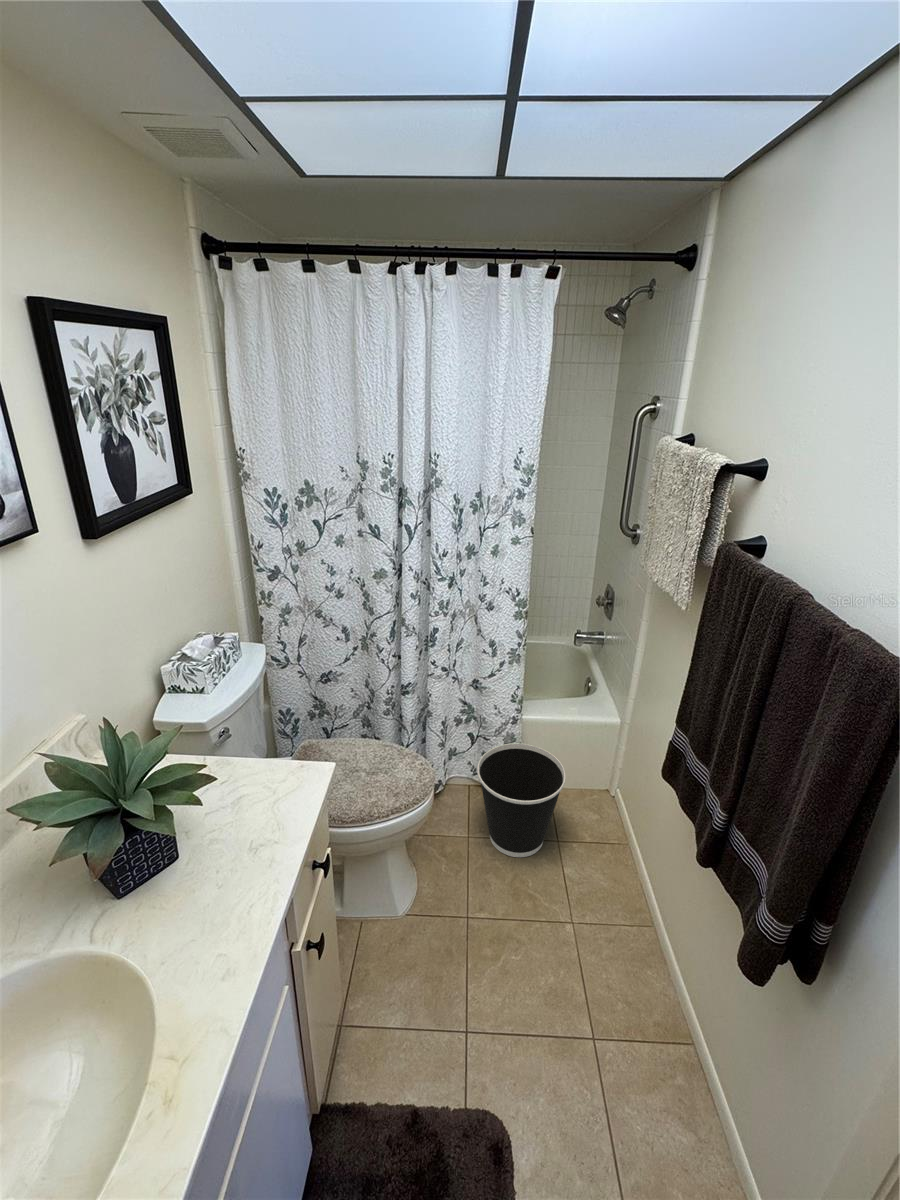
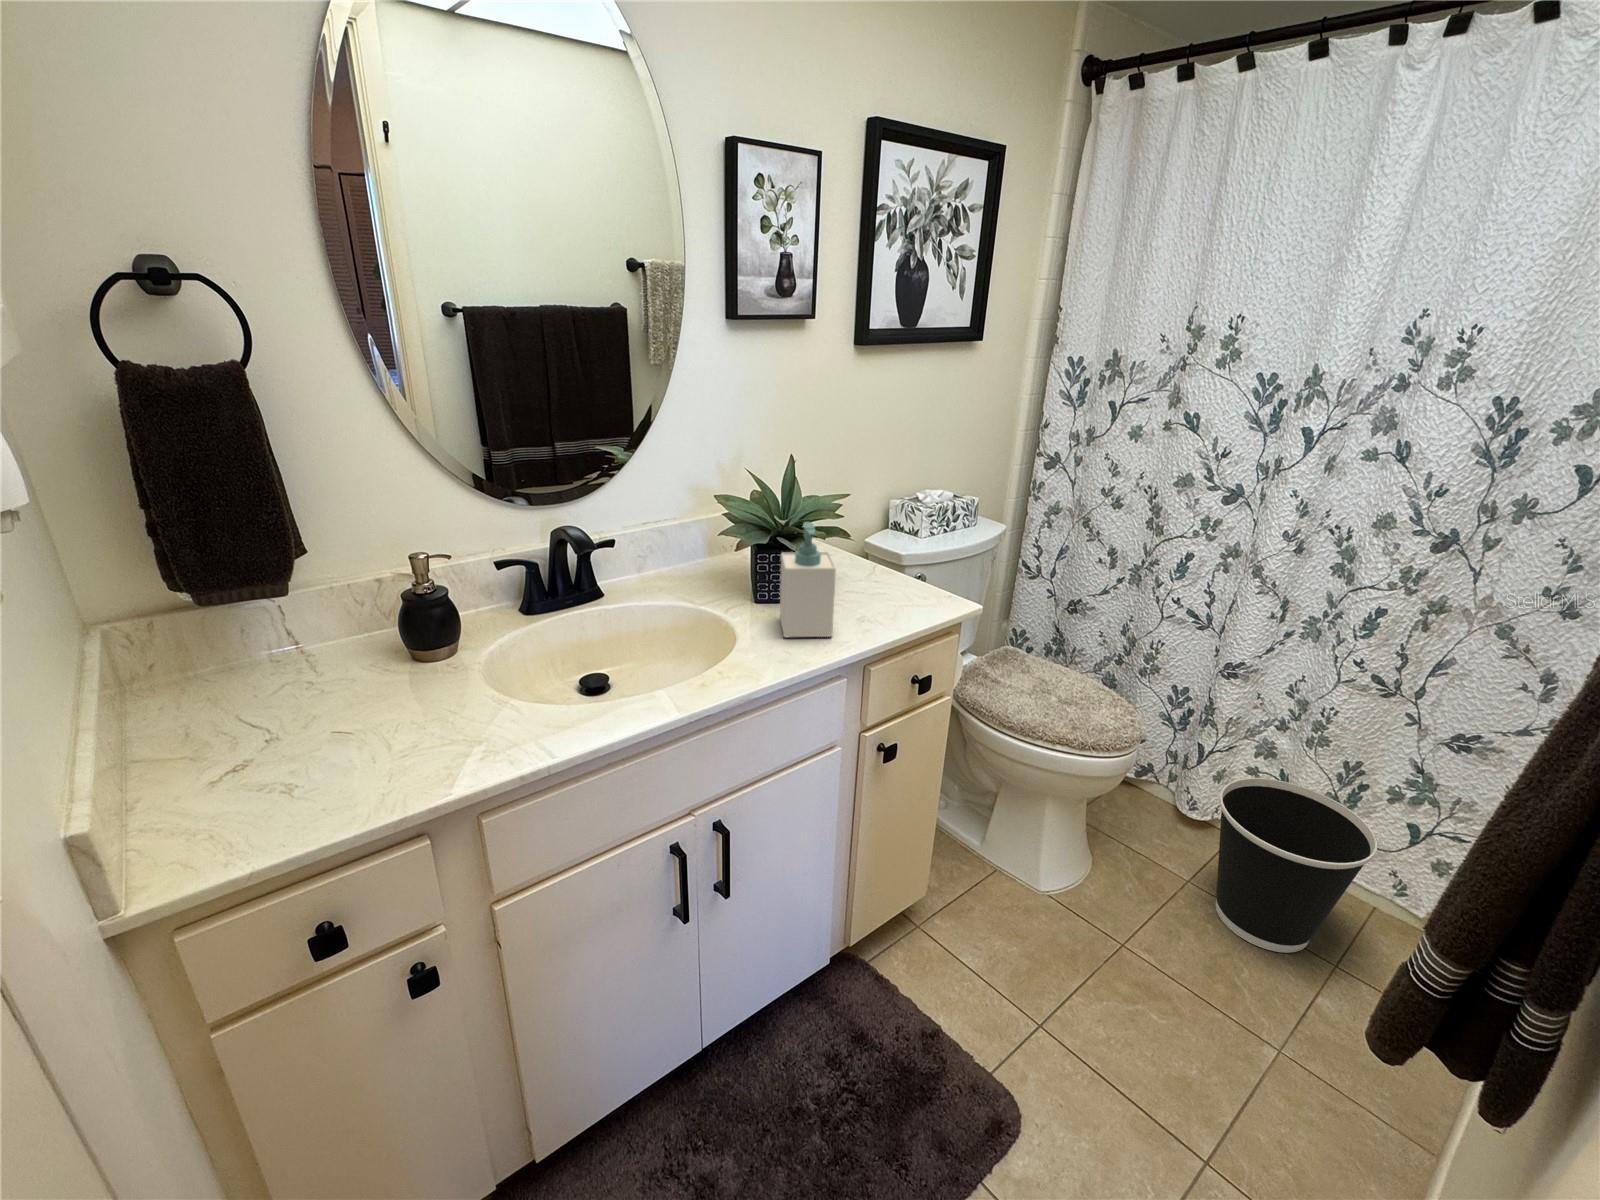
soap bottle: none [158,806,251,939] -> present [780,522,836,637]

